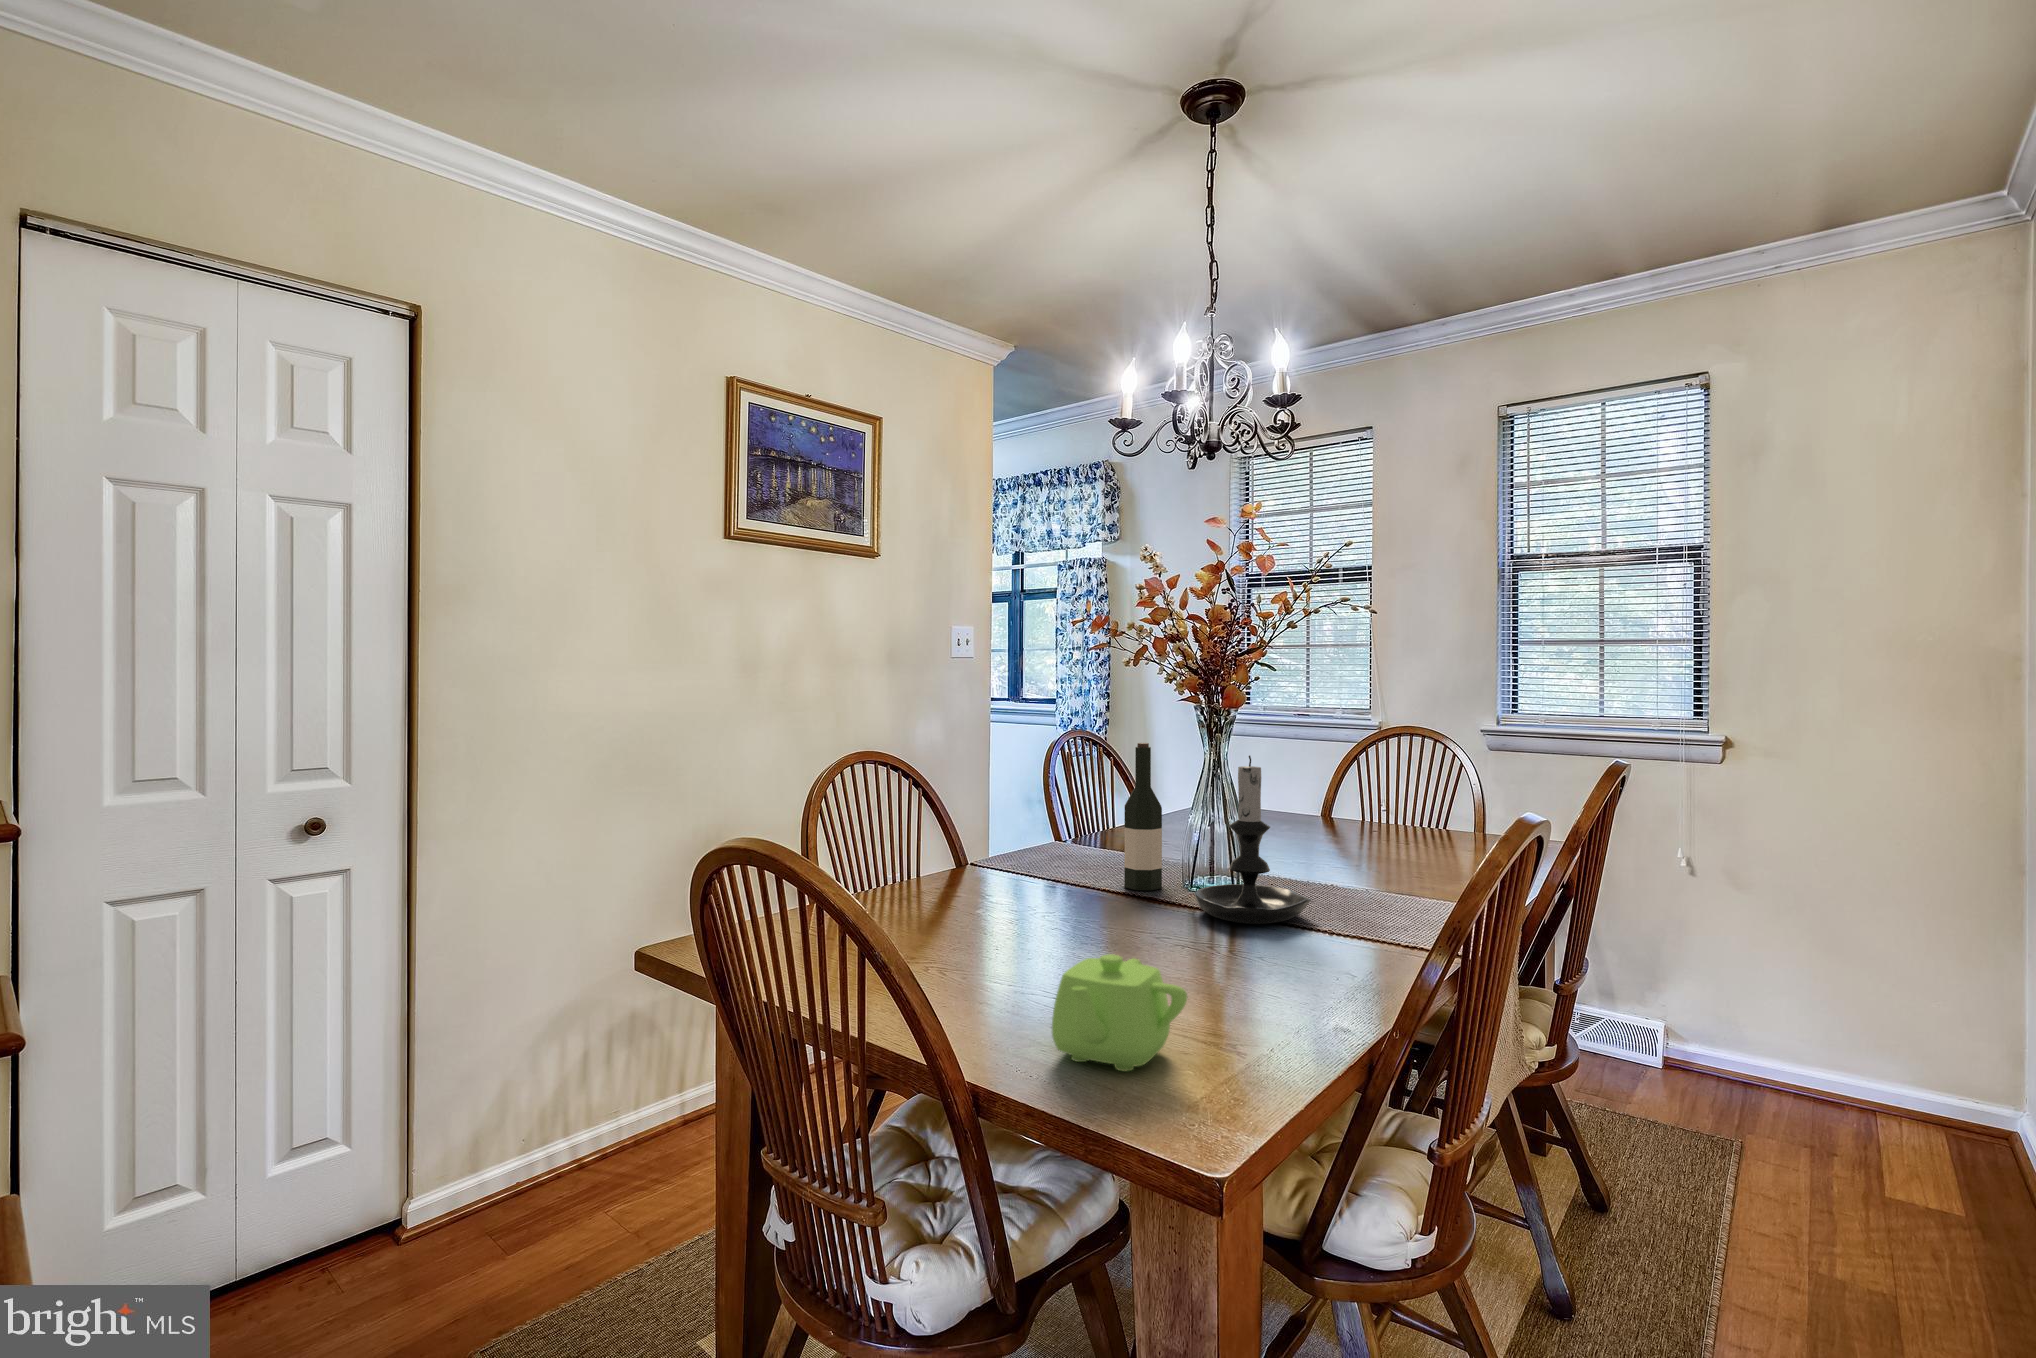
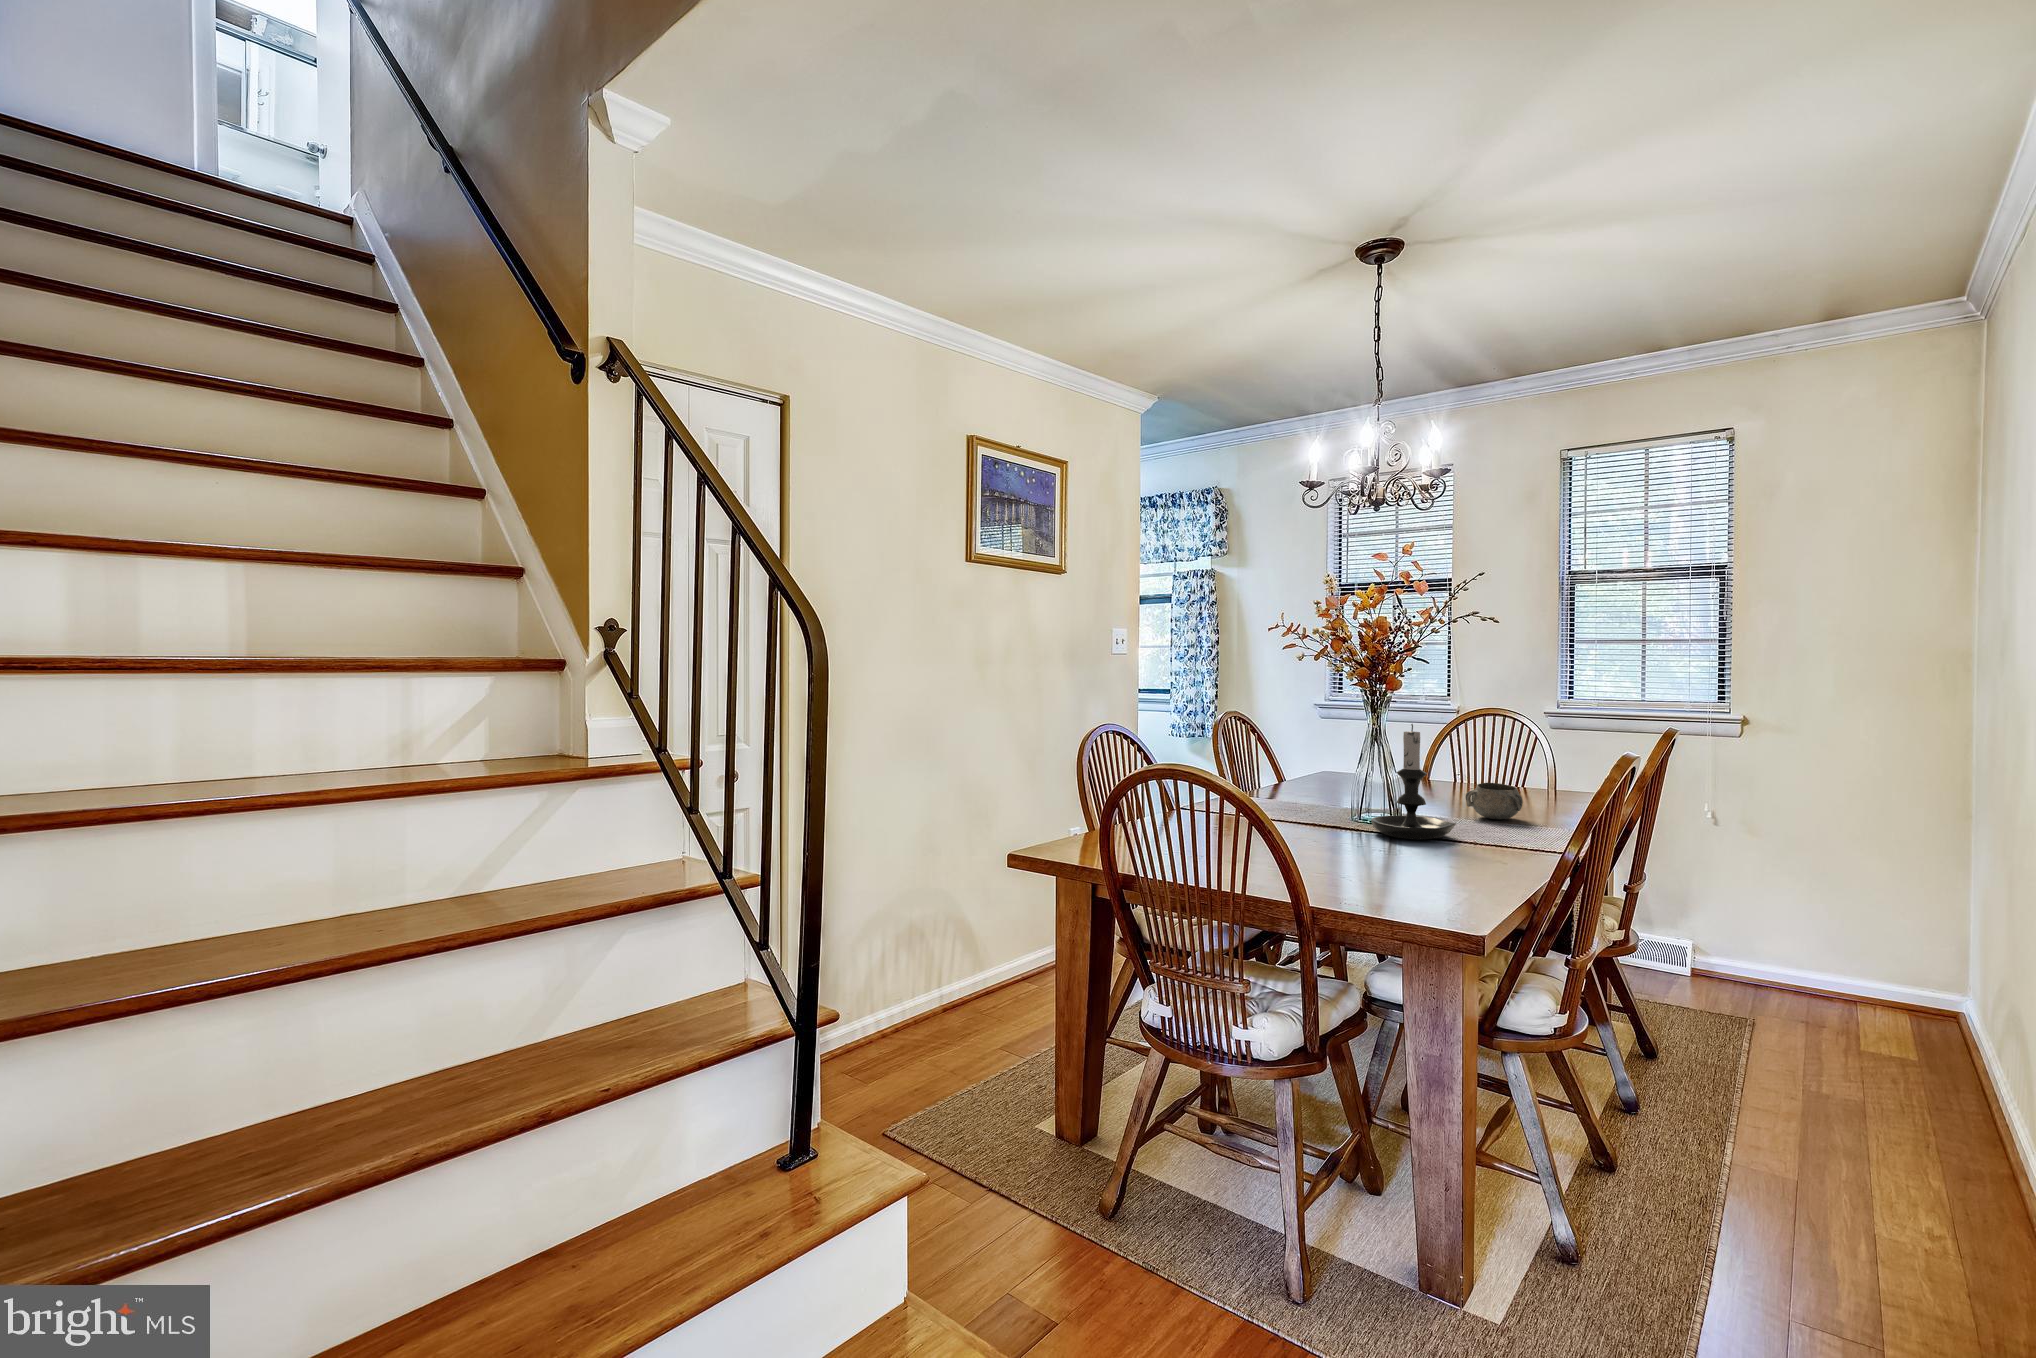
wine bottle: present [1124,743,1162,890] -> none [1307,716,1337,822]
decorative bowl: none [1343,833,1418,886] -> present [1465,783,1523,819]
teapot: present [1052,954,1188,1072] -> none [1339,838,1427,904]

